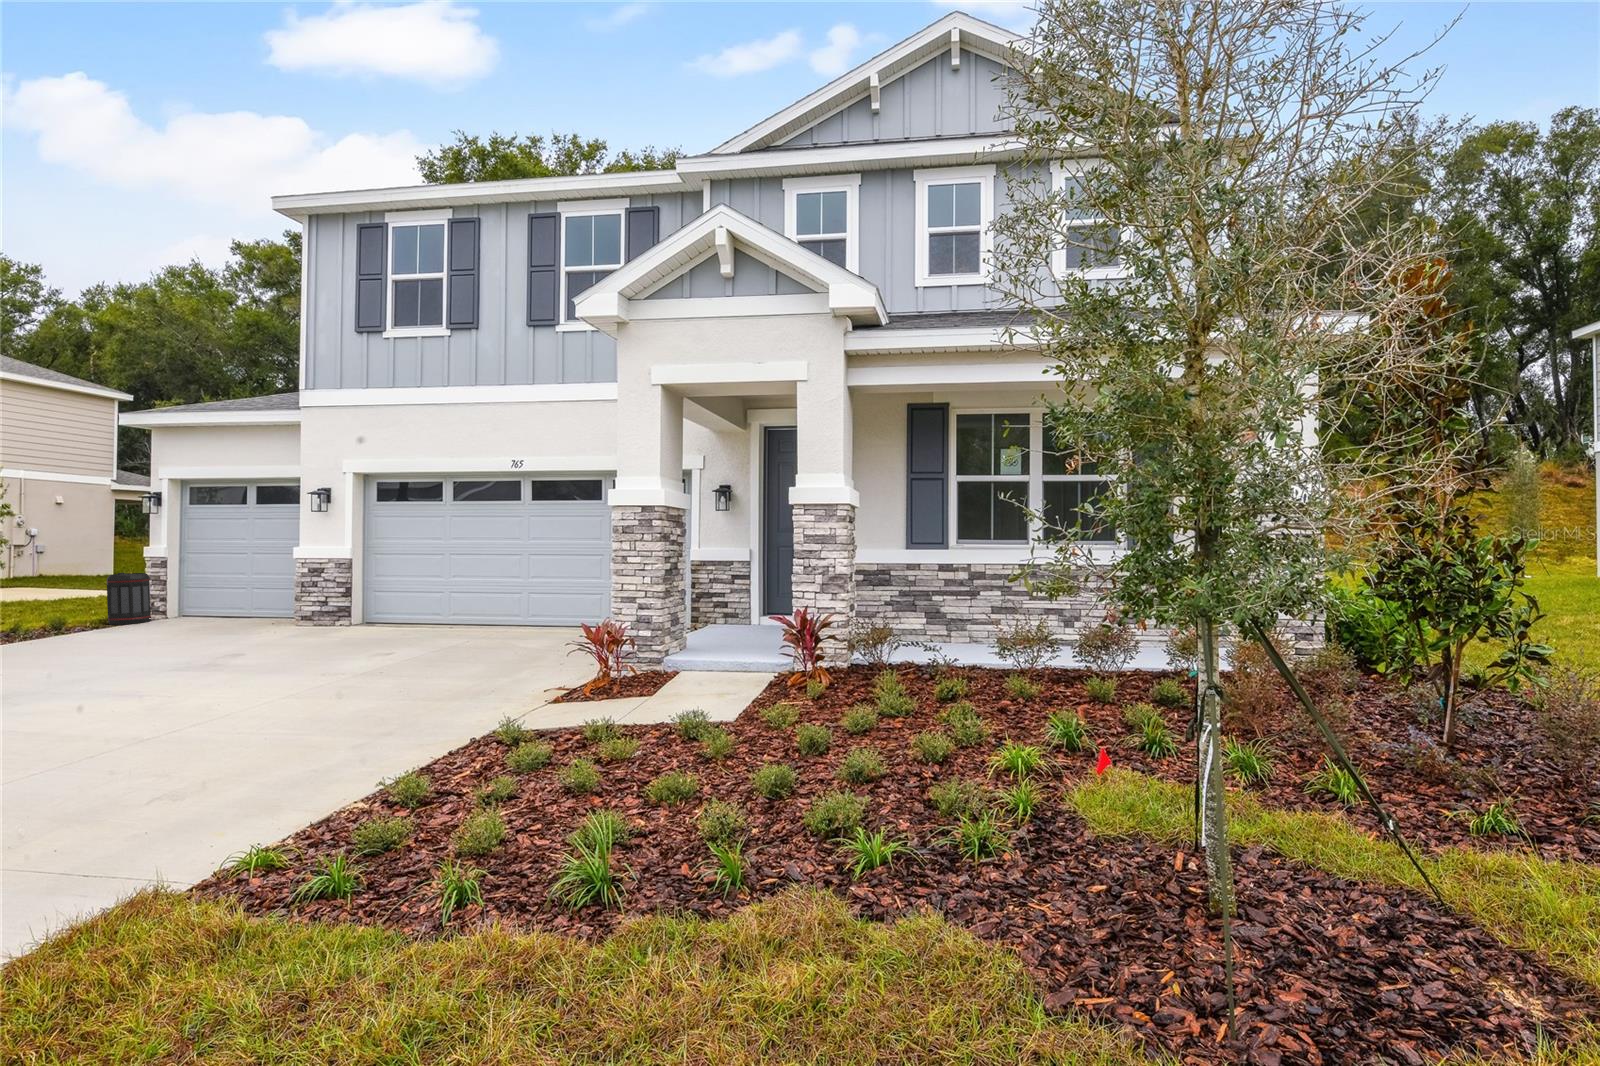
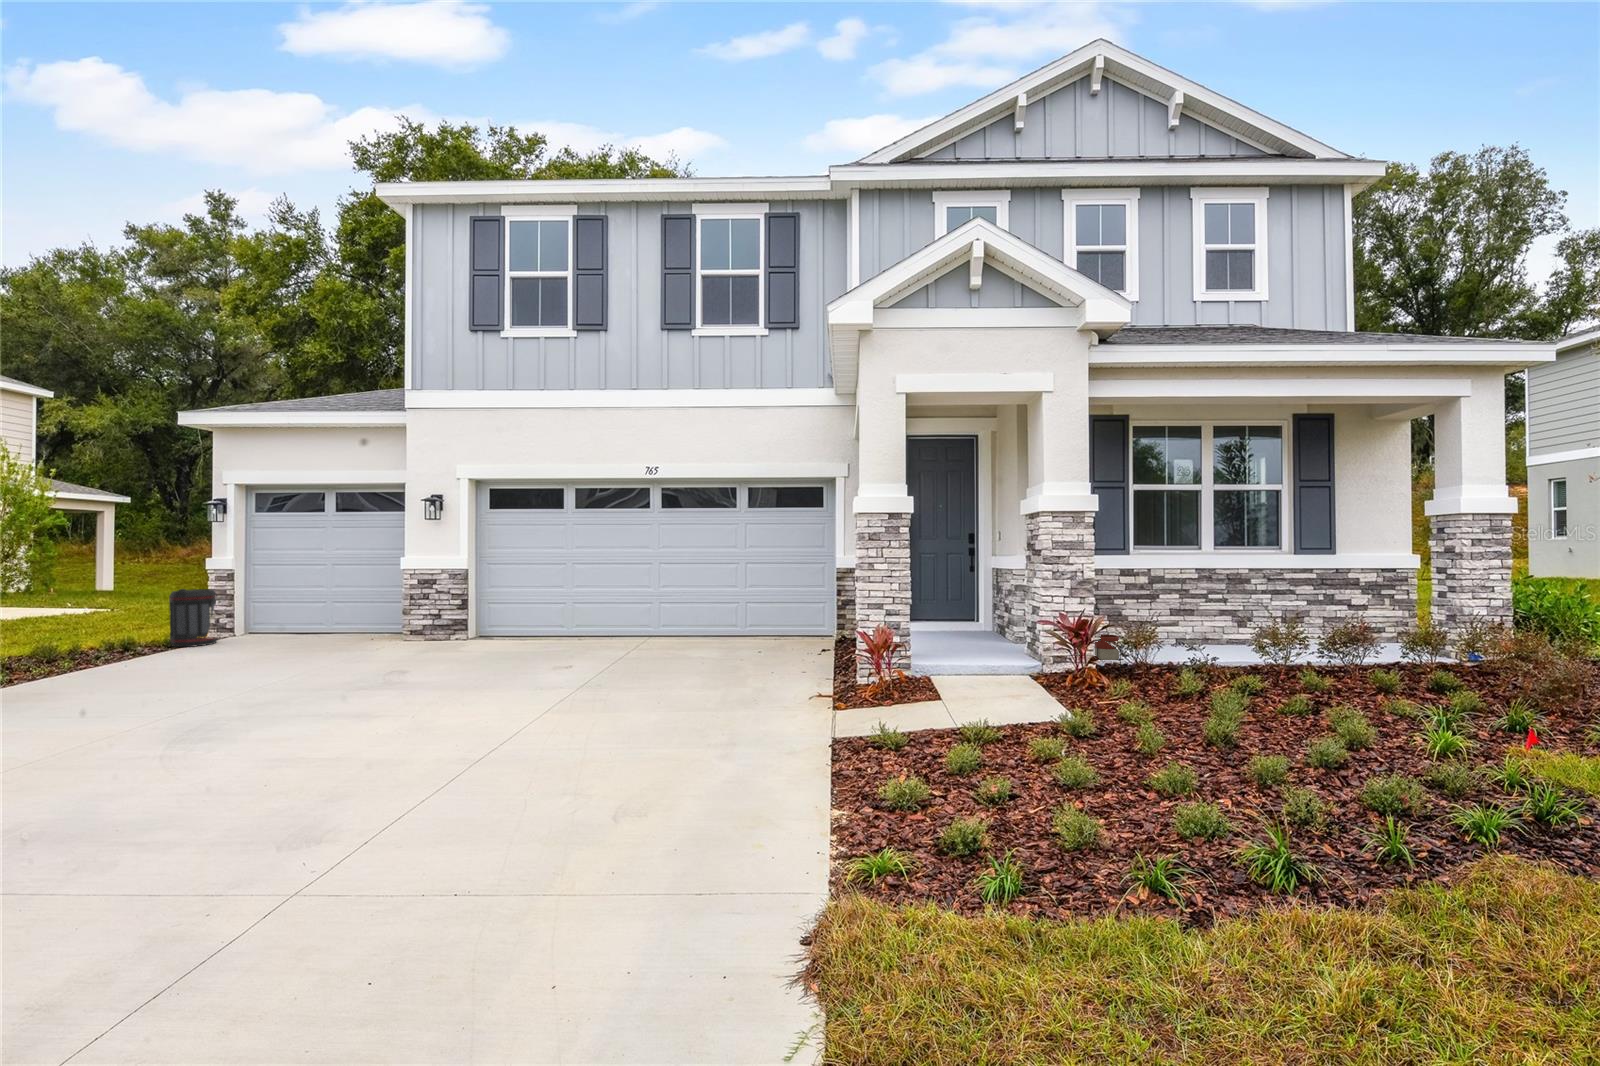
planter: none [842,633,867,673] -> present [1094,634,1121,672]

